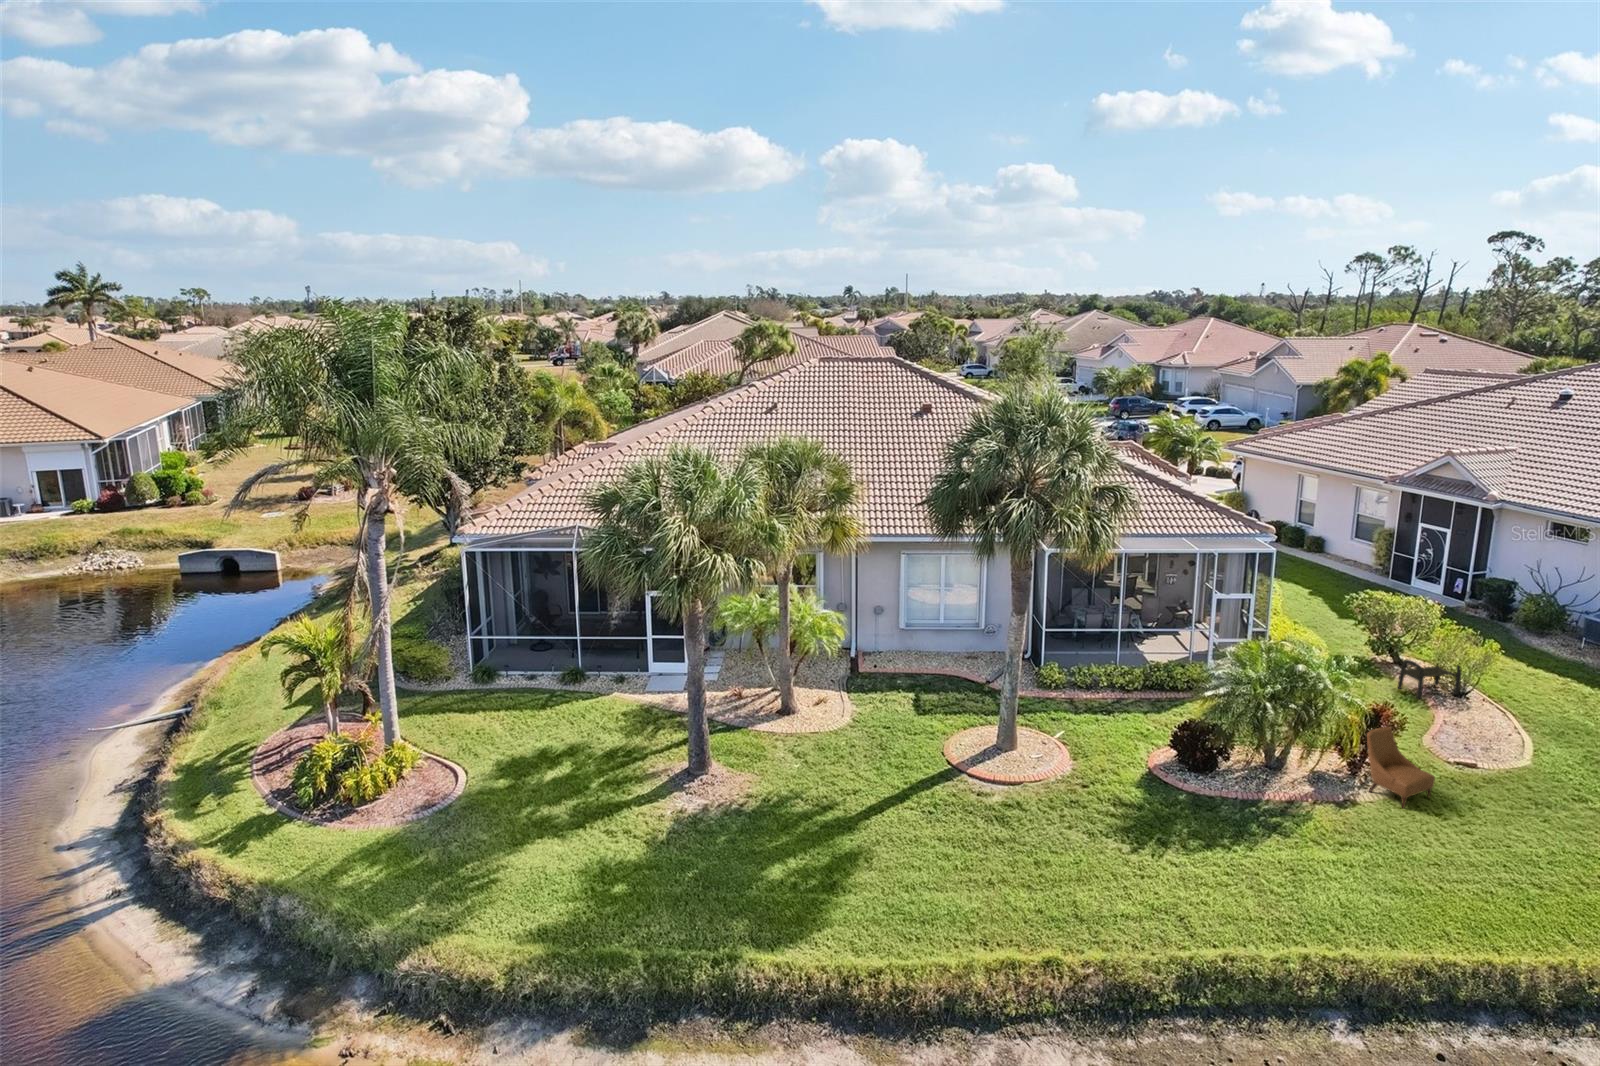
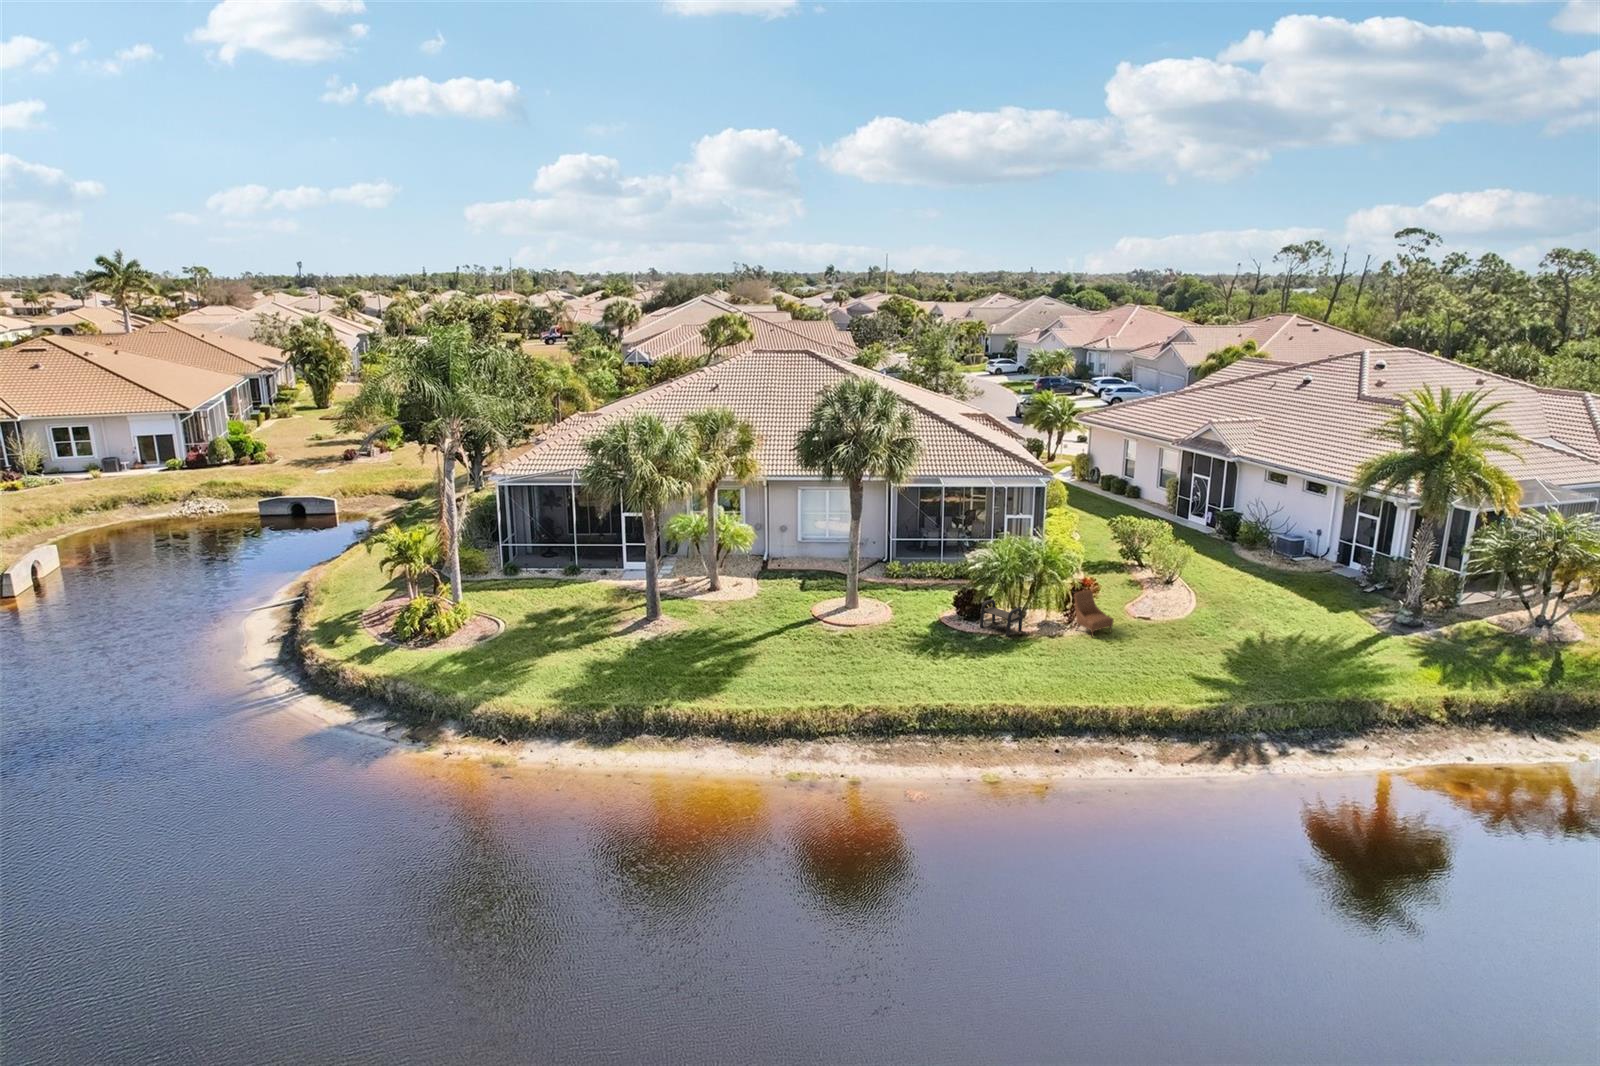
bench: present [1398,660,1461,699] -> present [980,599,1022,636]

